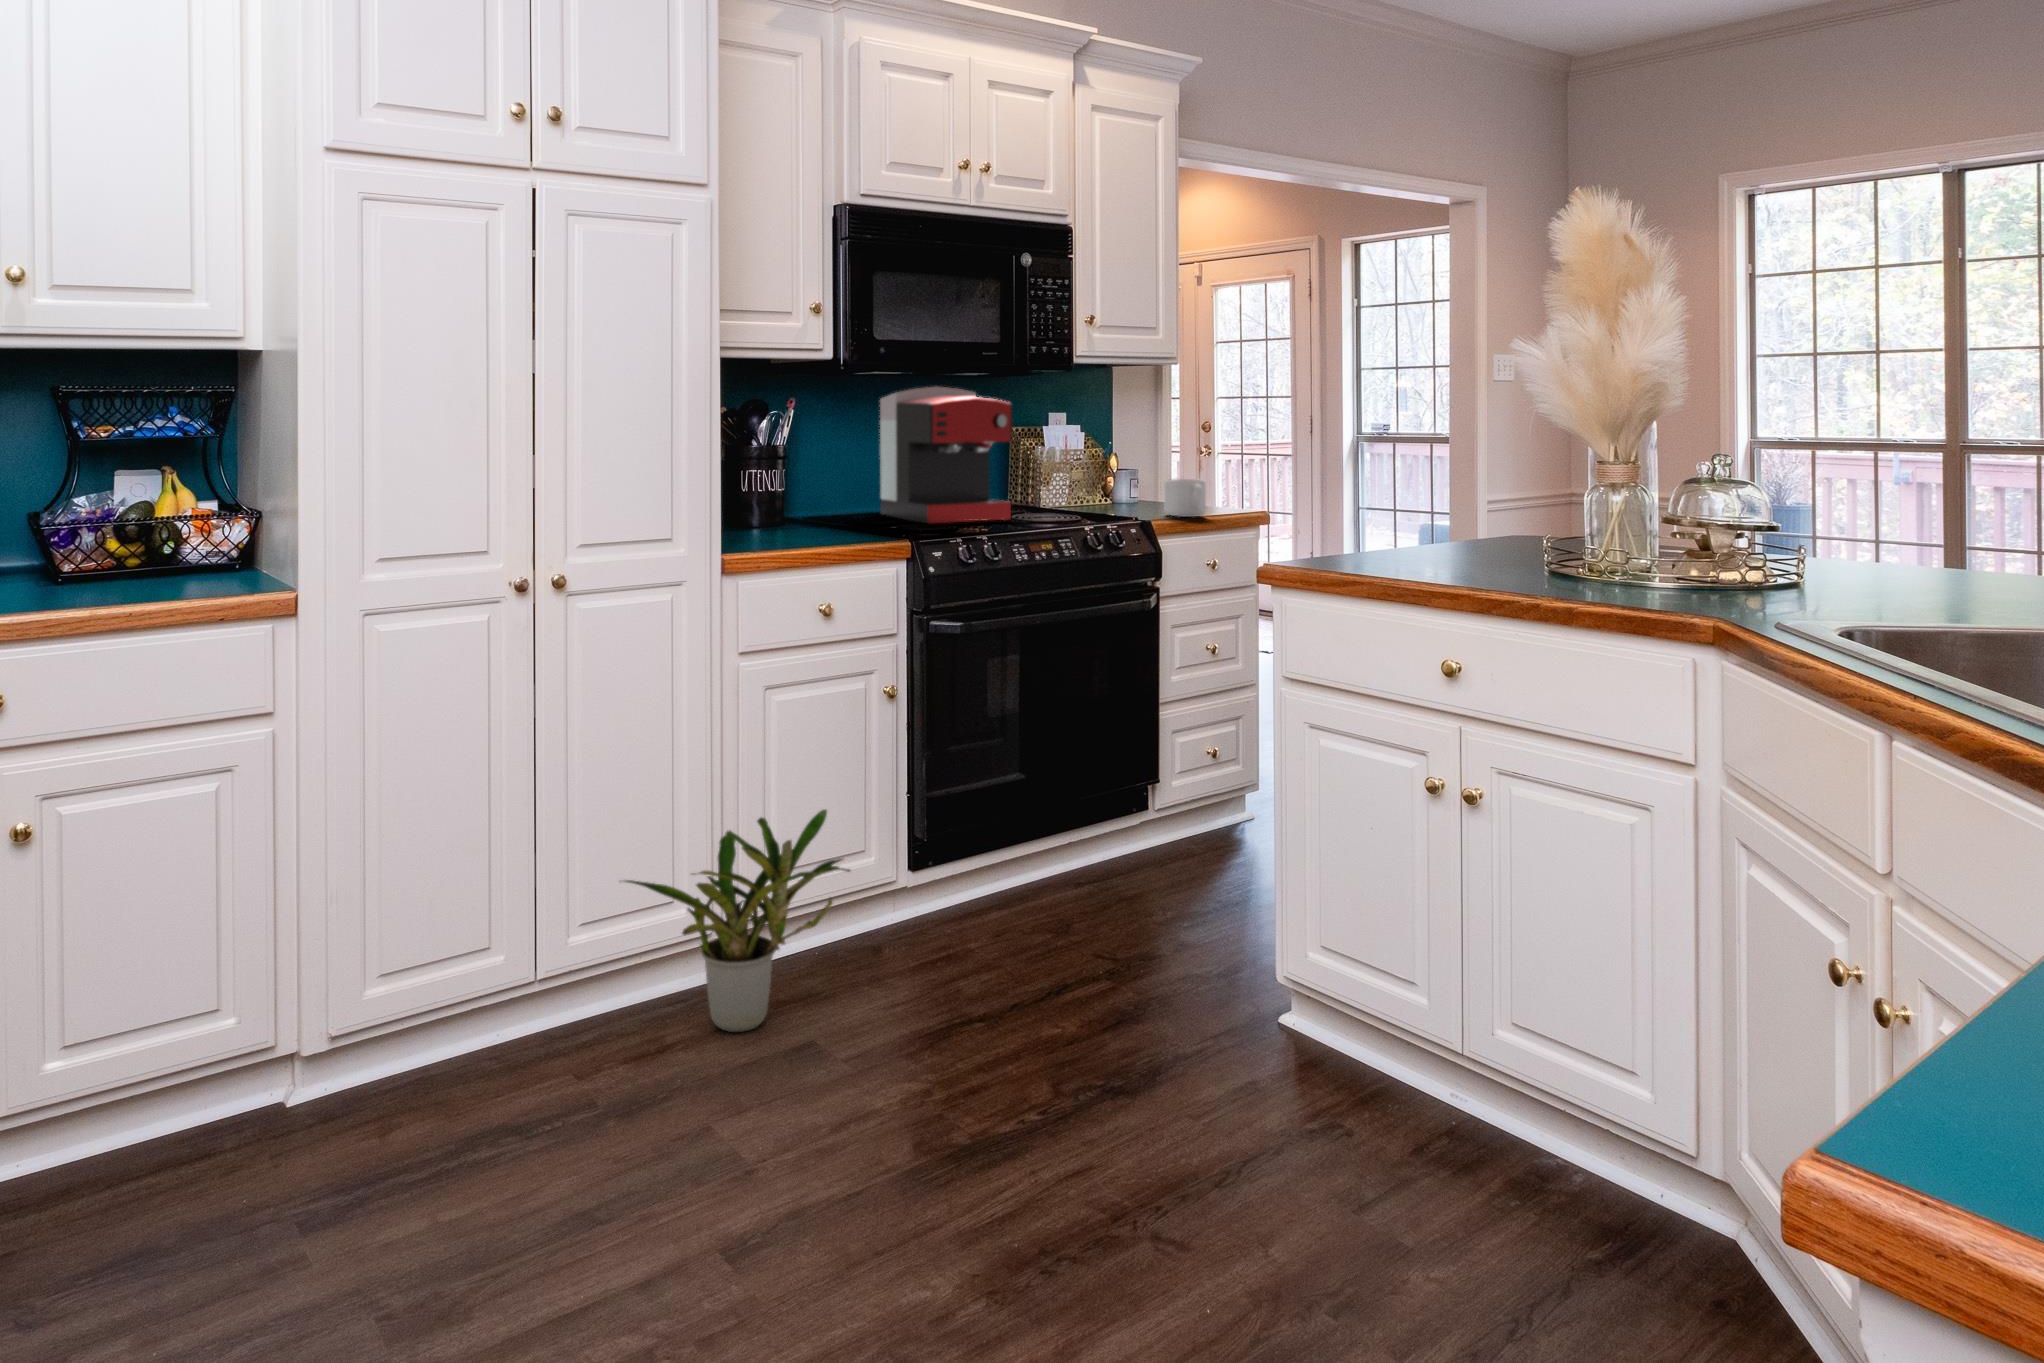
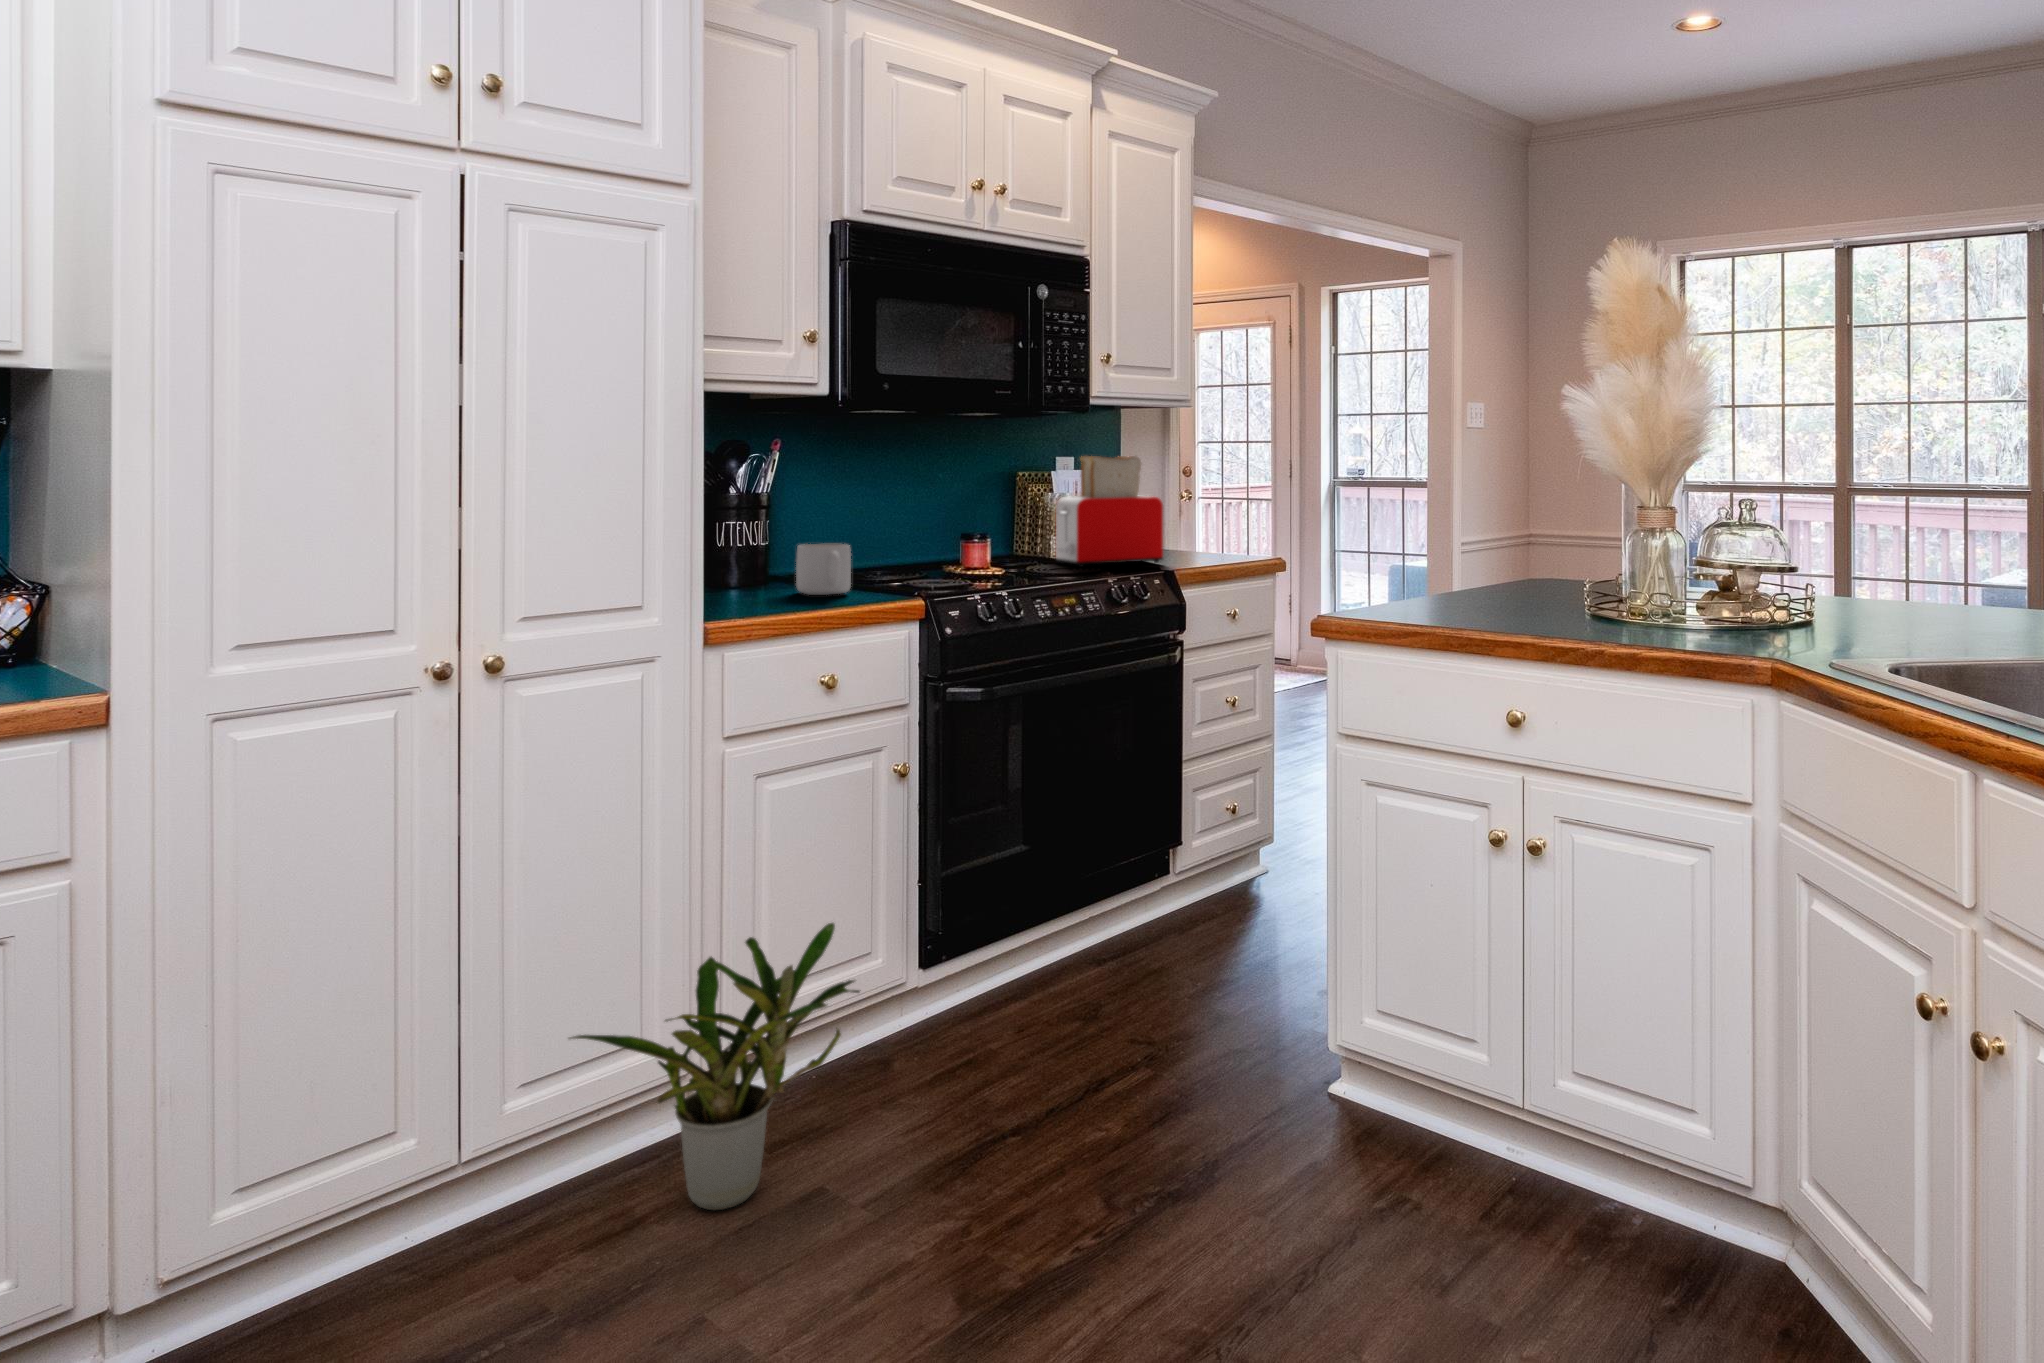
coffee maker: present [880,387,1013,523] -> none [877,426,1028,579]
toaster: none [1043,413,1144,516] -> present [1056,456,1163,567]
mug: present [1164,479,1206,517] -> present [796,543,851,595]

